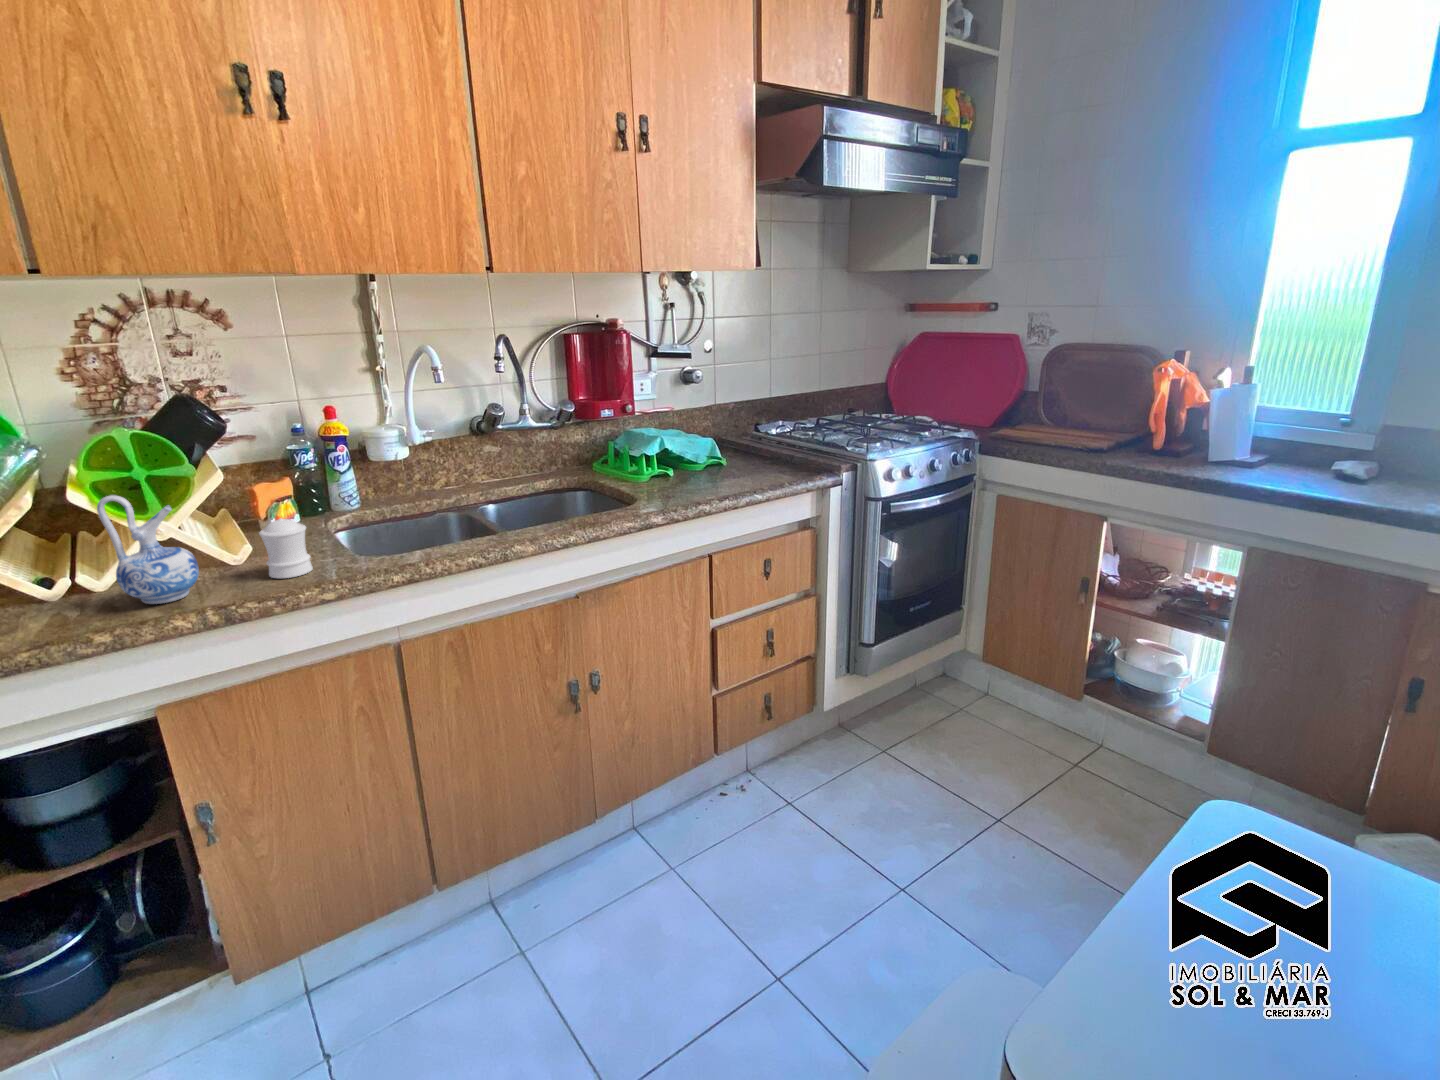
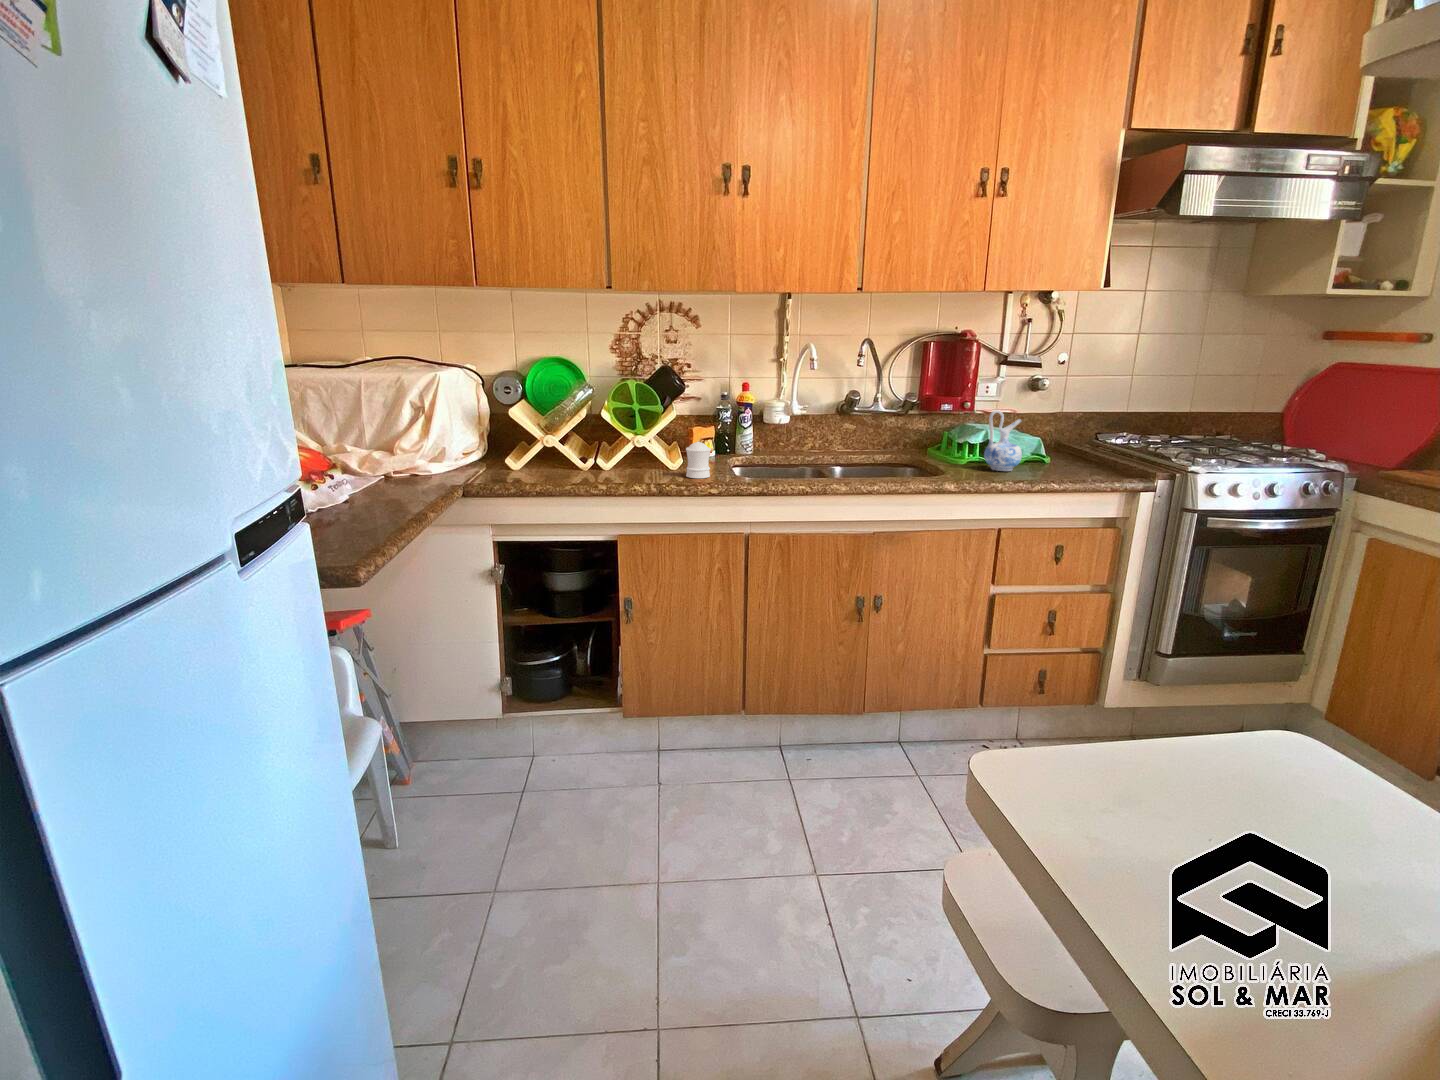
ceramic pitcher: present [97,495,199,604] -> present [984,410,1022,471]

